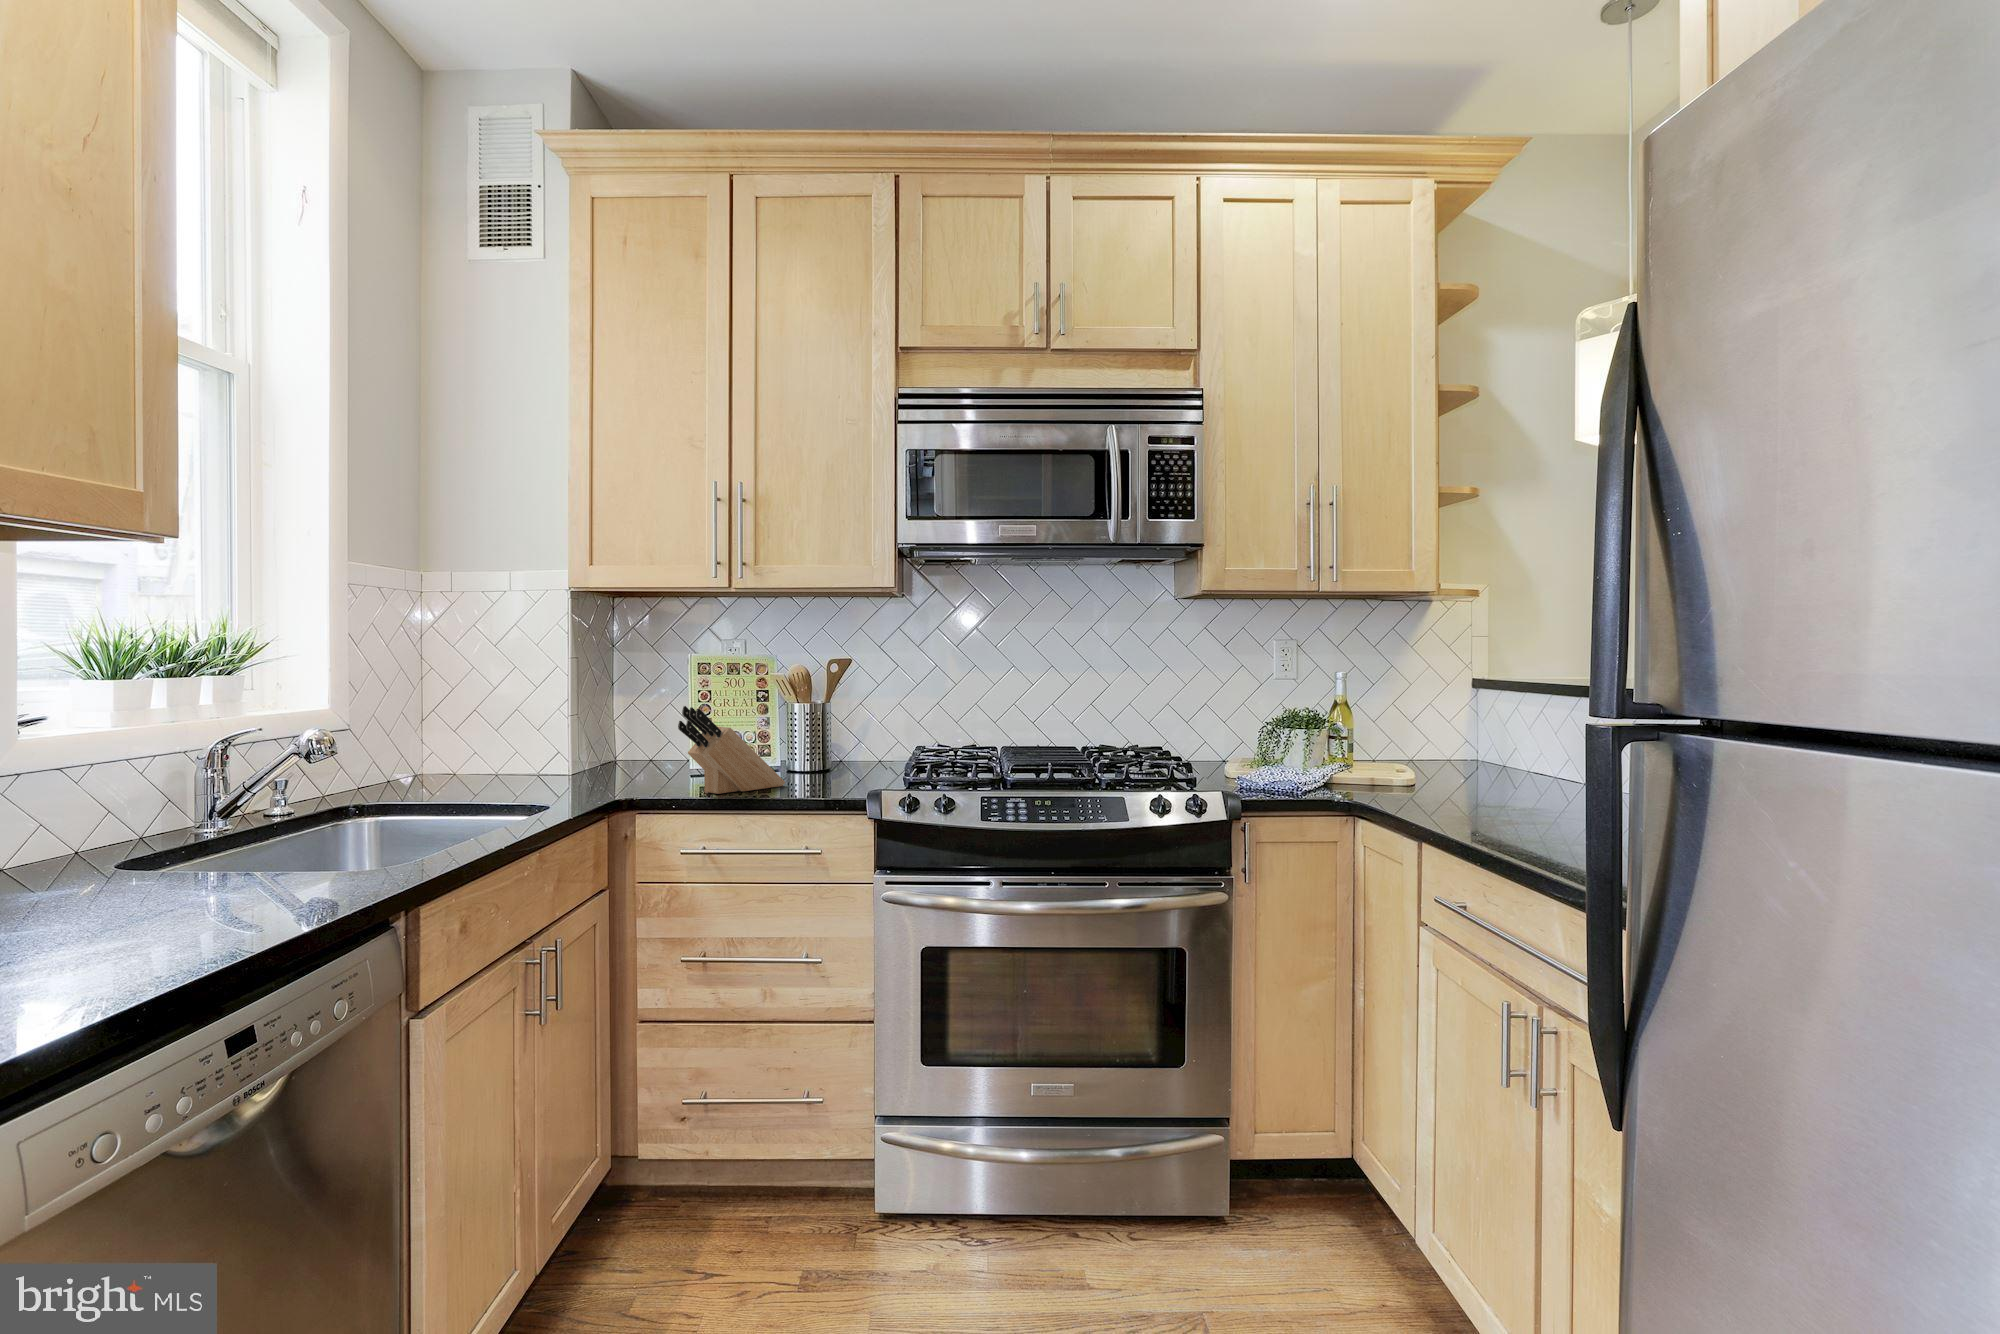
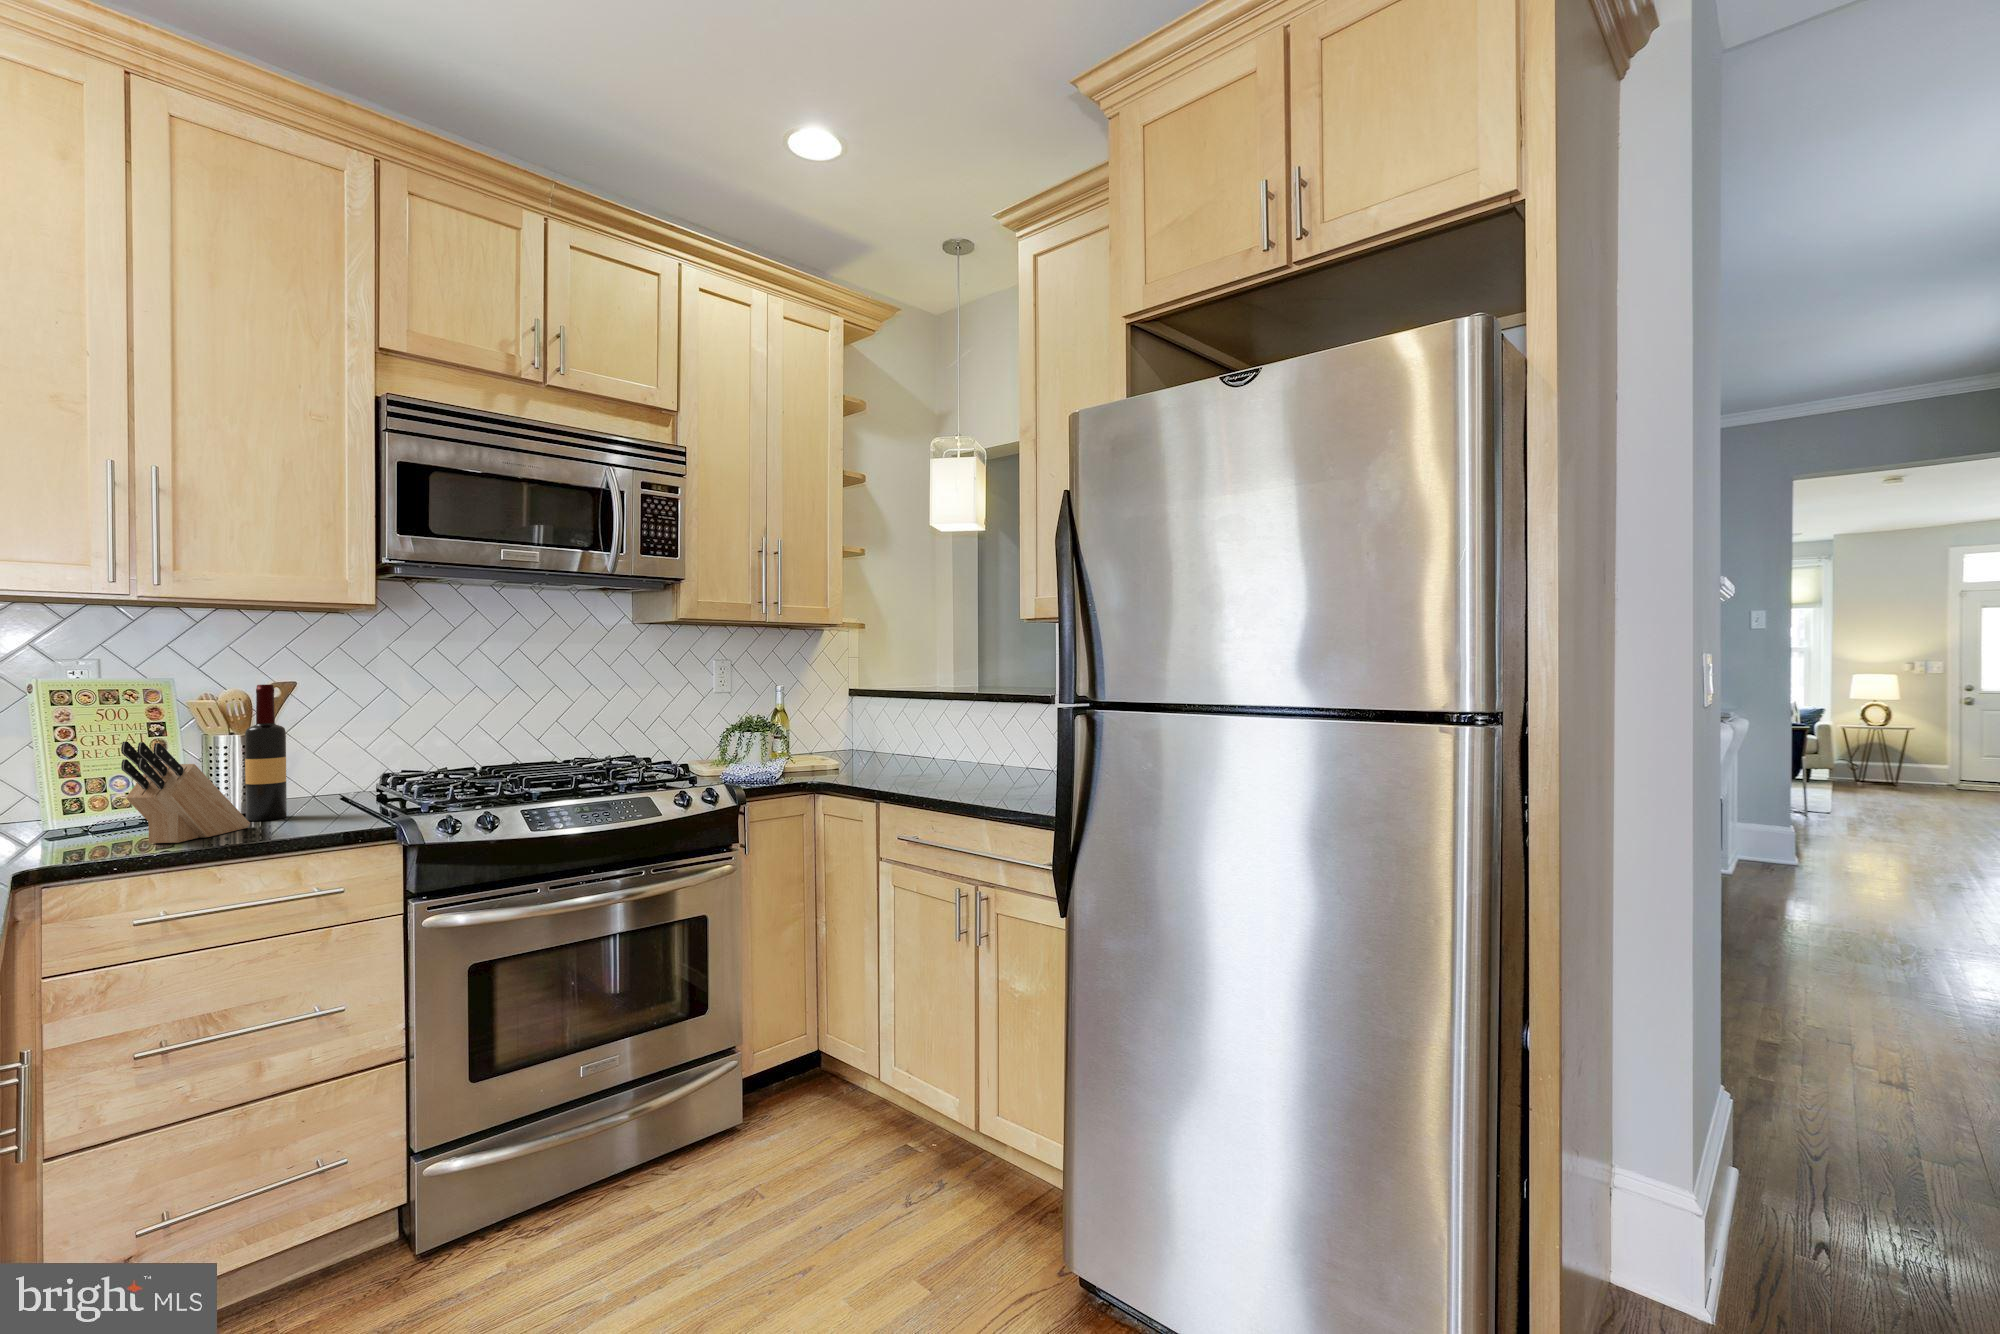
wine bottle: none [797,661,827,780] -> present [245,684,287,821]

